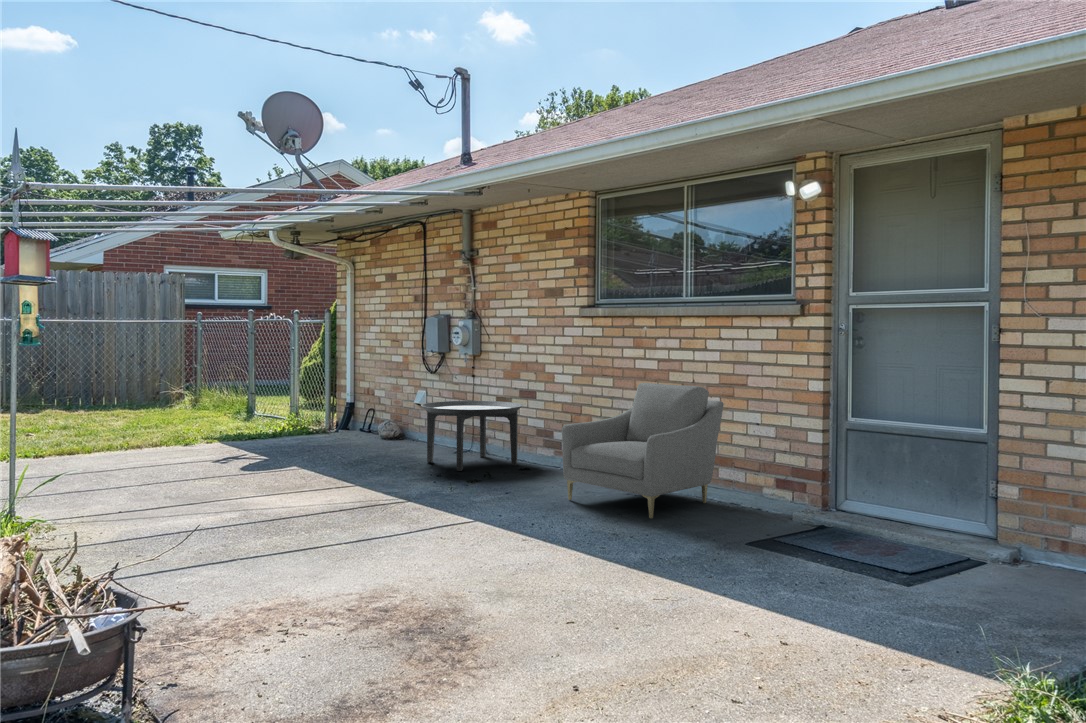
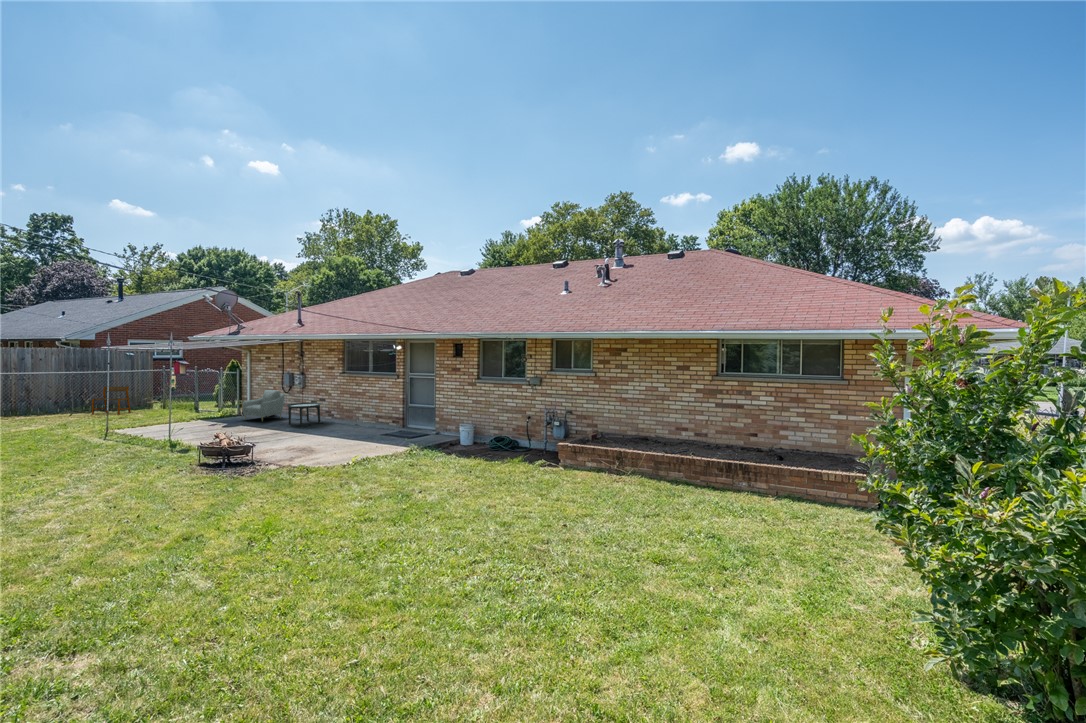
bench: none [51,352,127,414] -> present [92,386,131,415]
chair: present [562,383,724,518] -> present [243,390,285,421]

